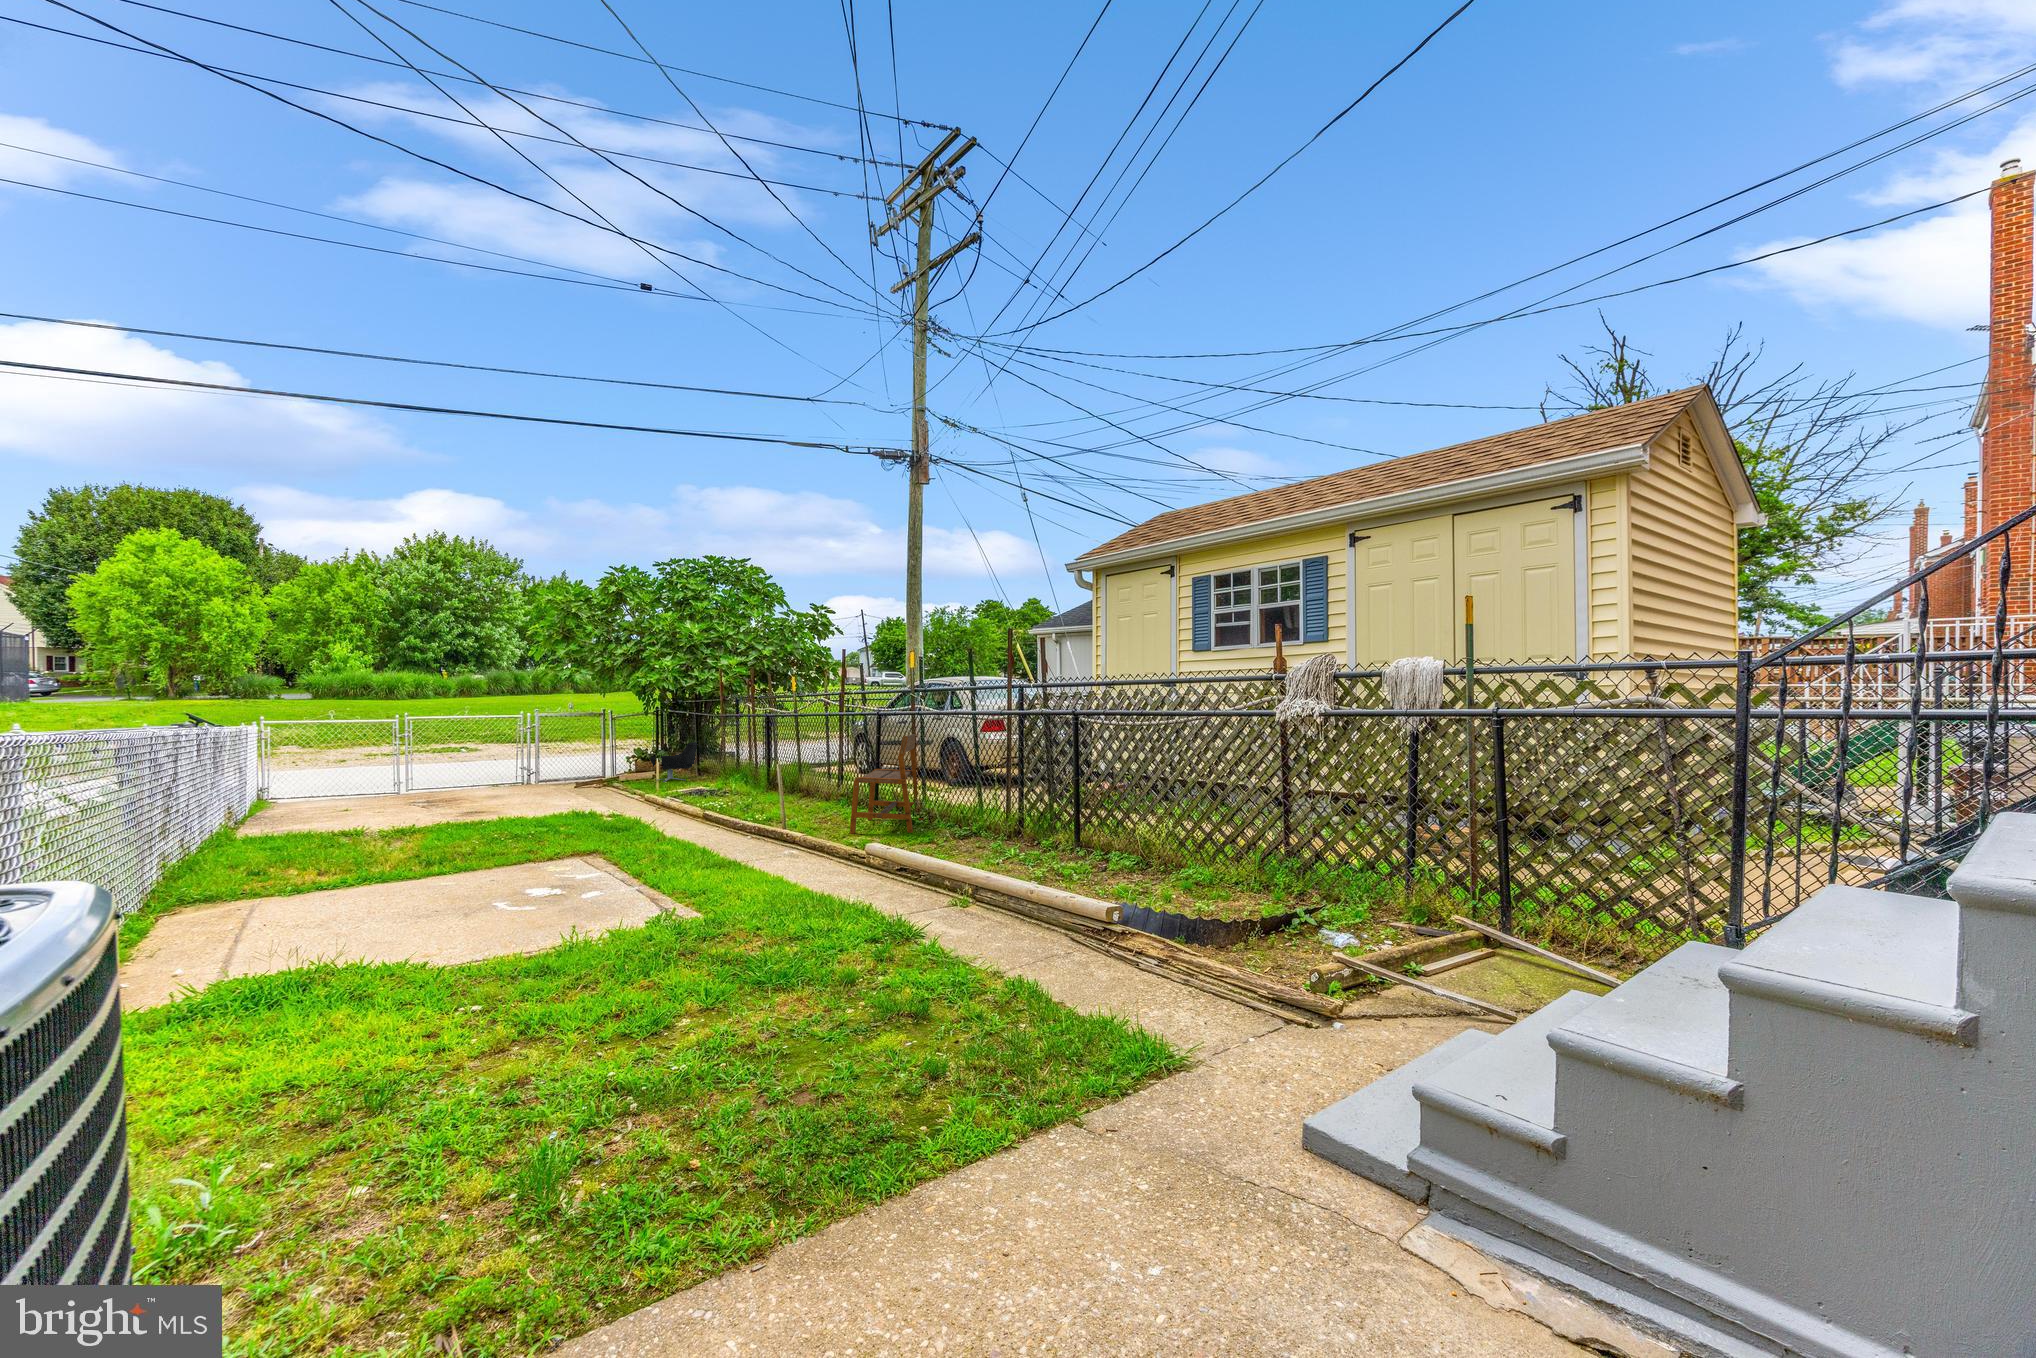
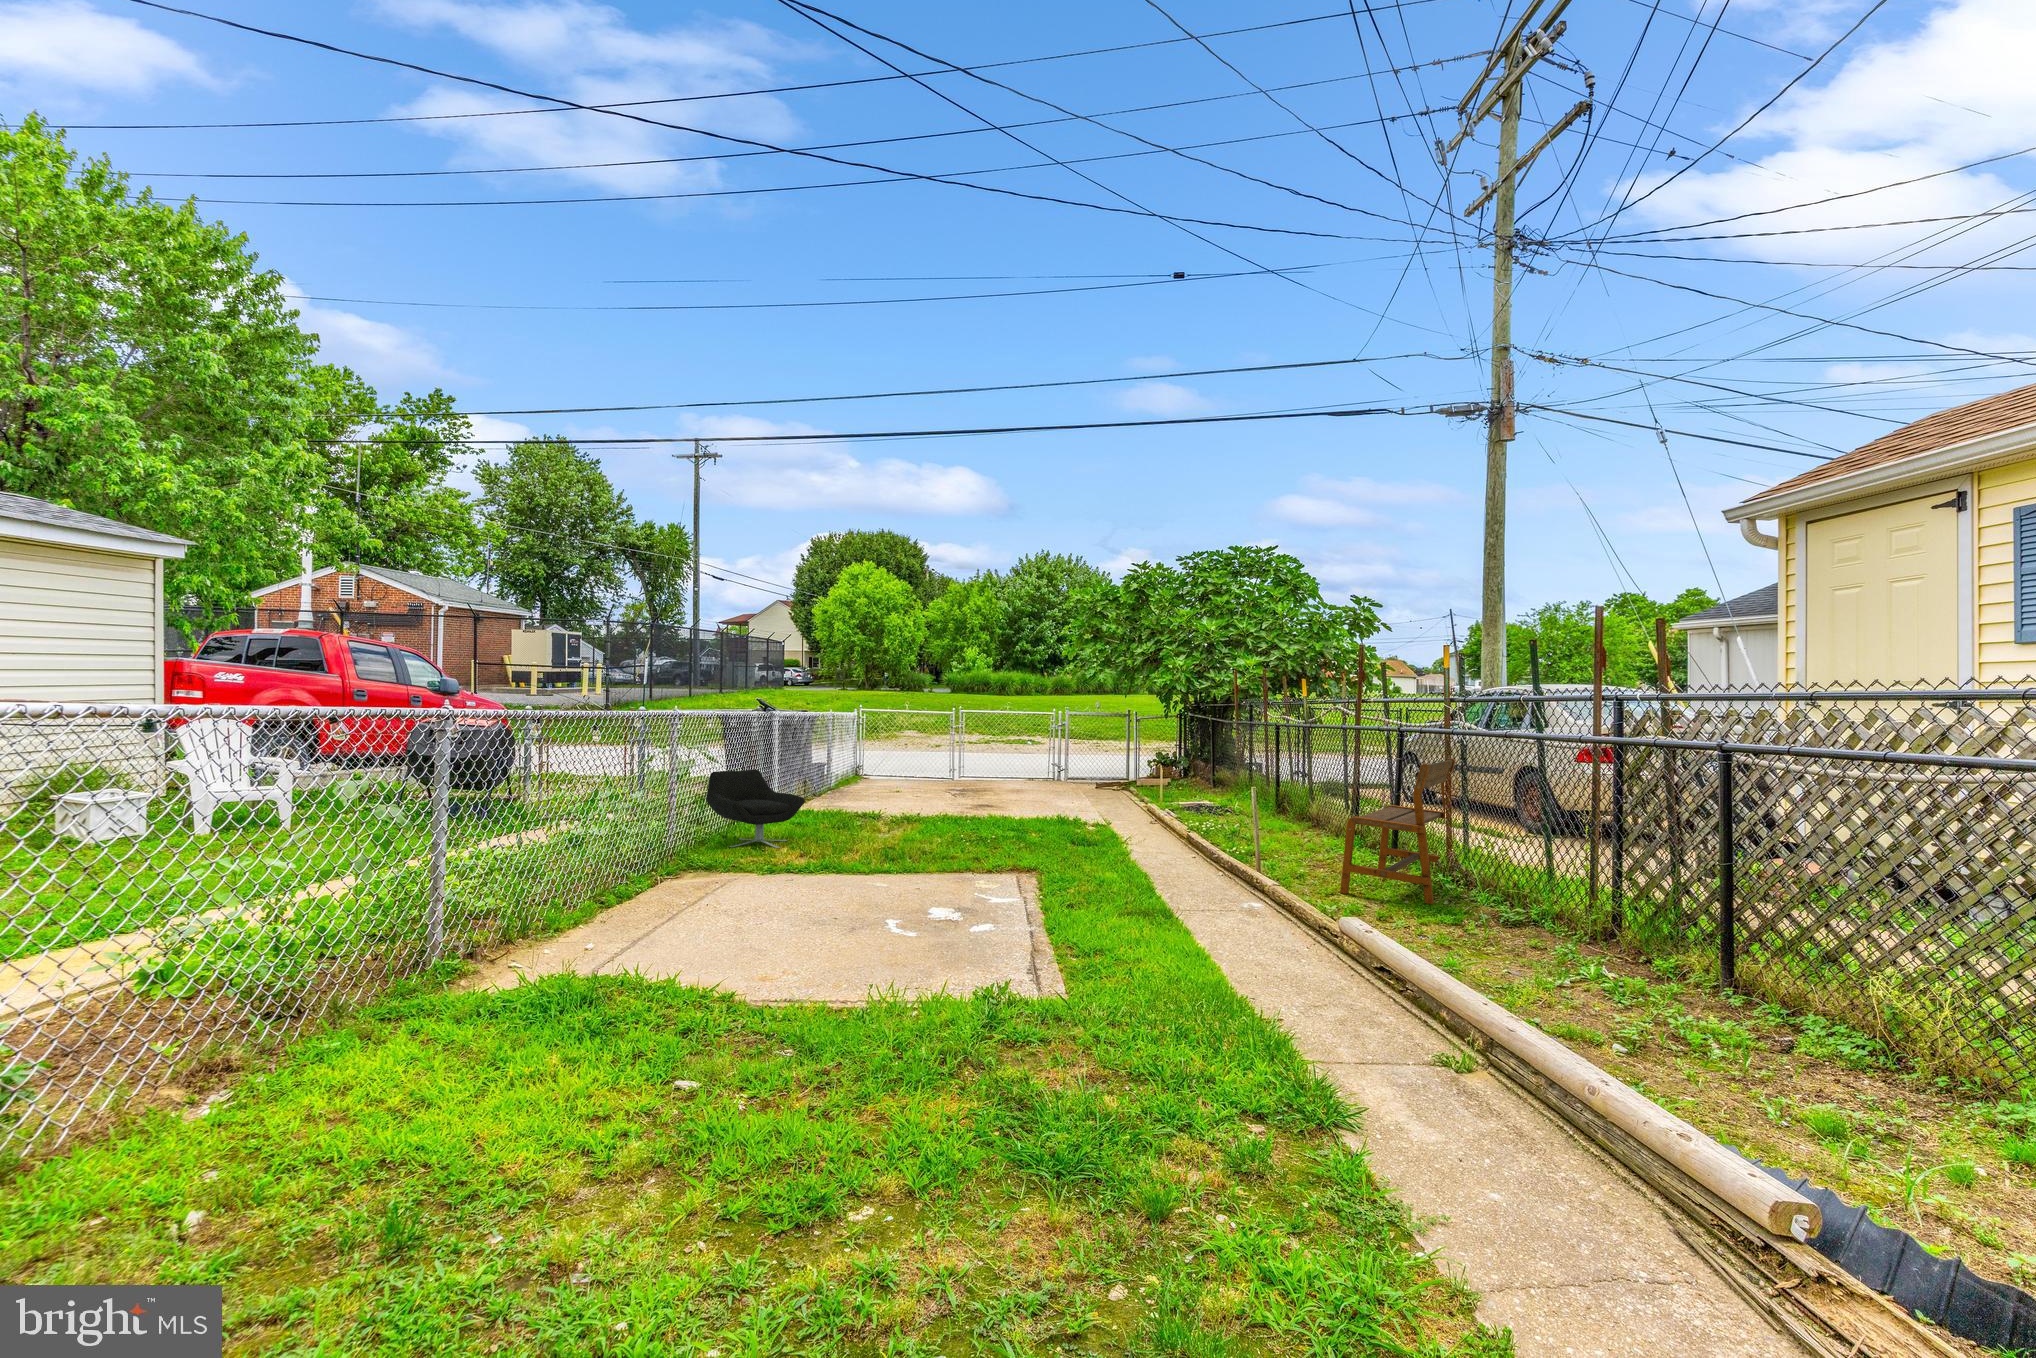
lounge chair: present [650,742,698,782] -> present [706,769,805,848]

